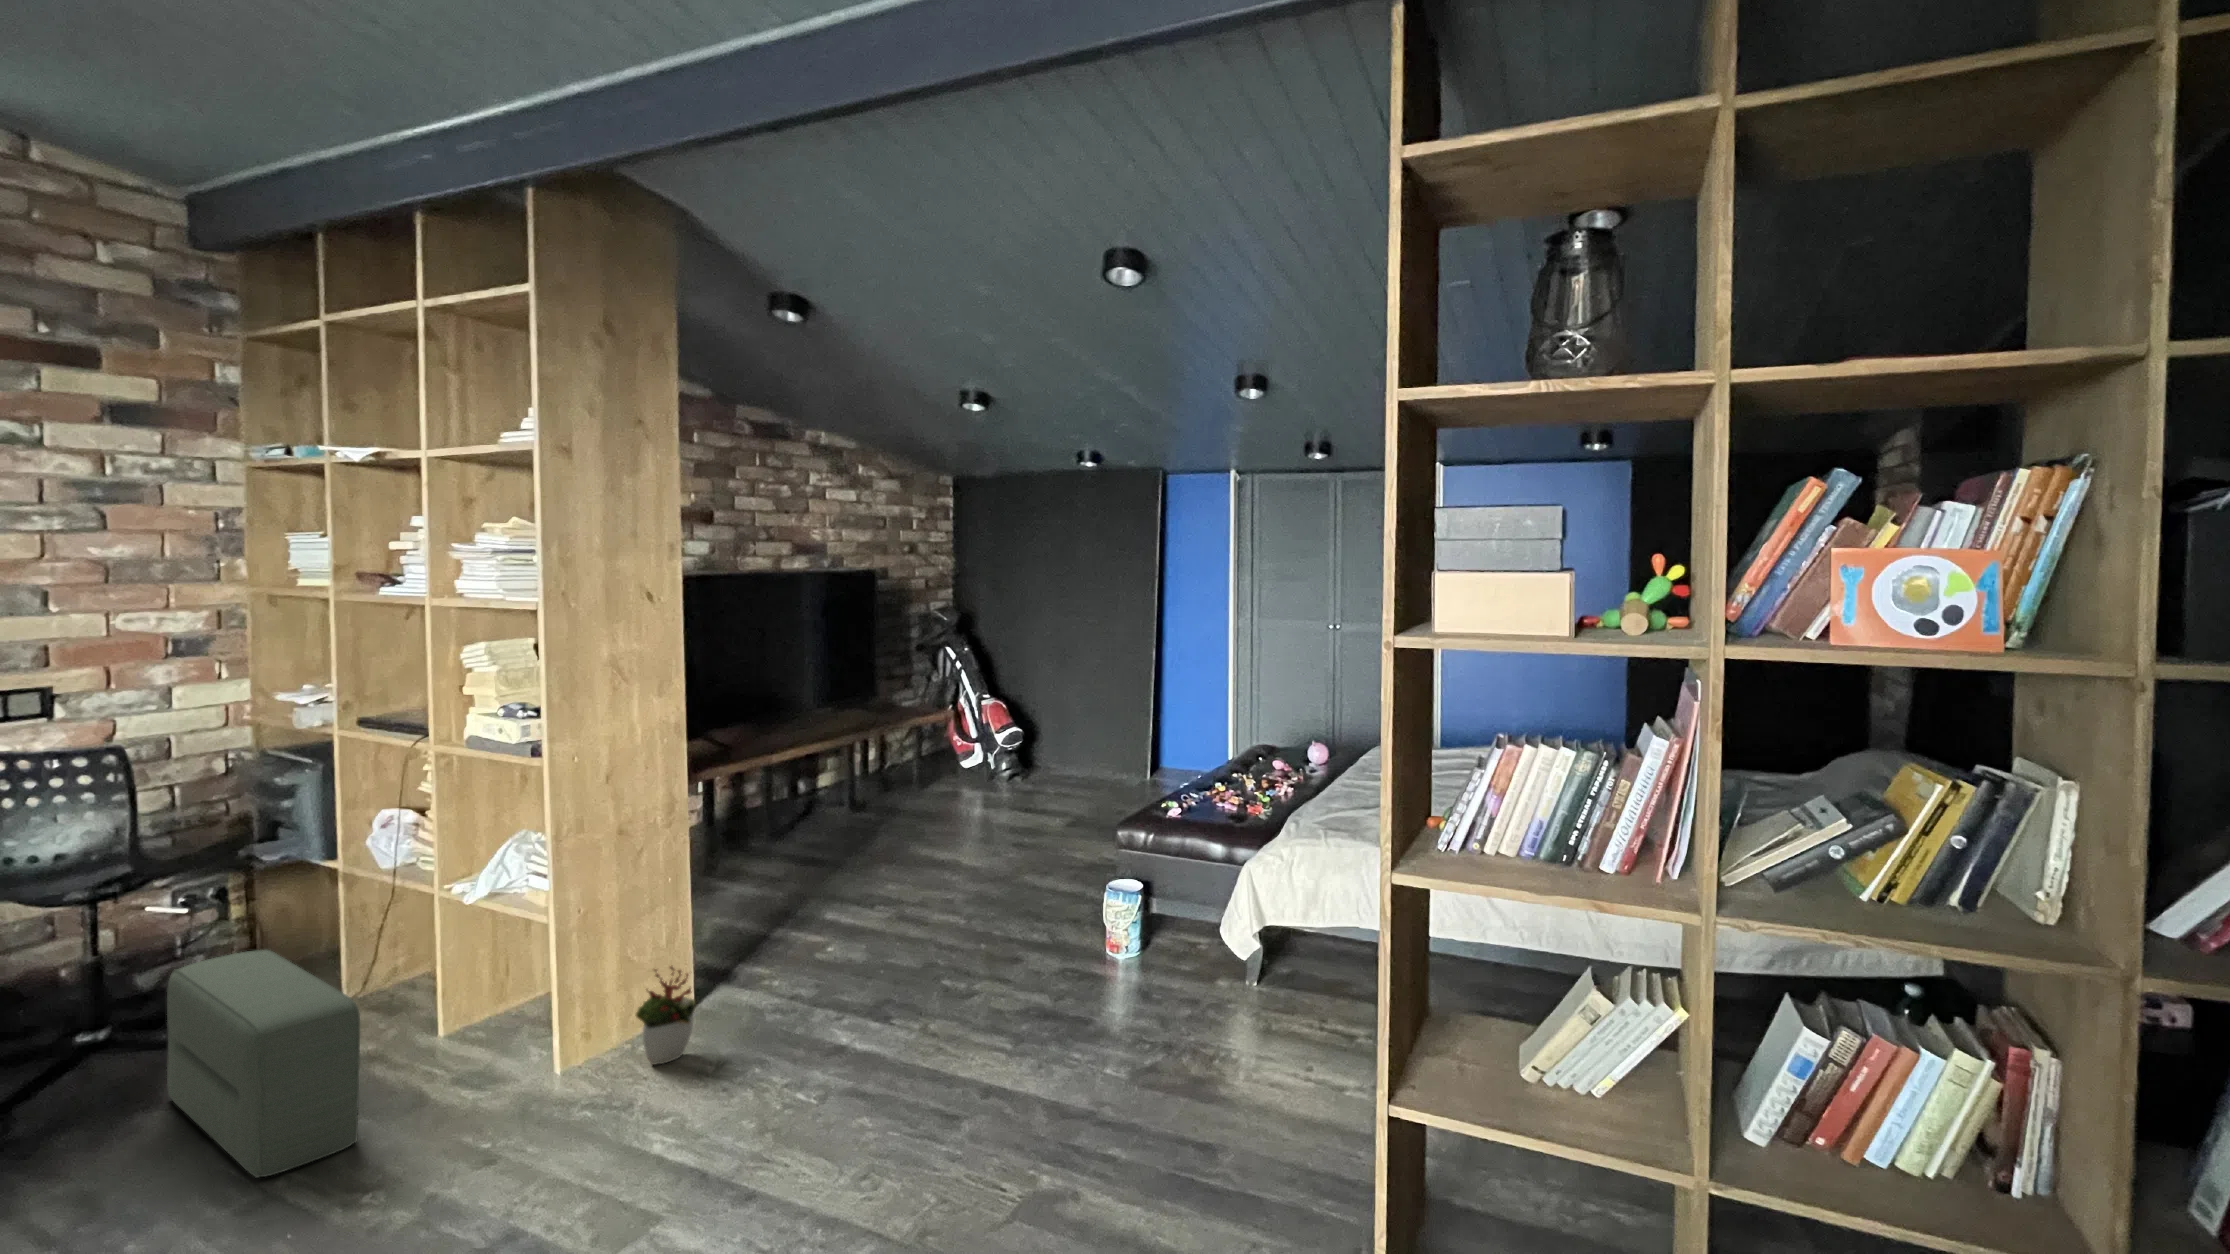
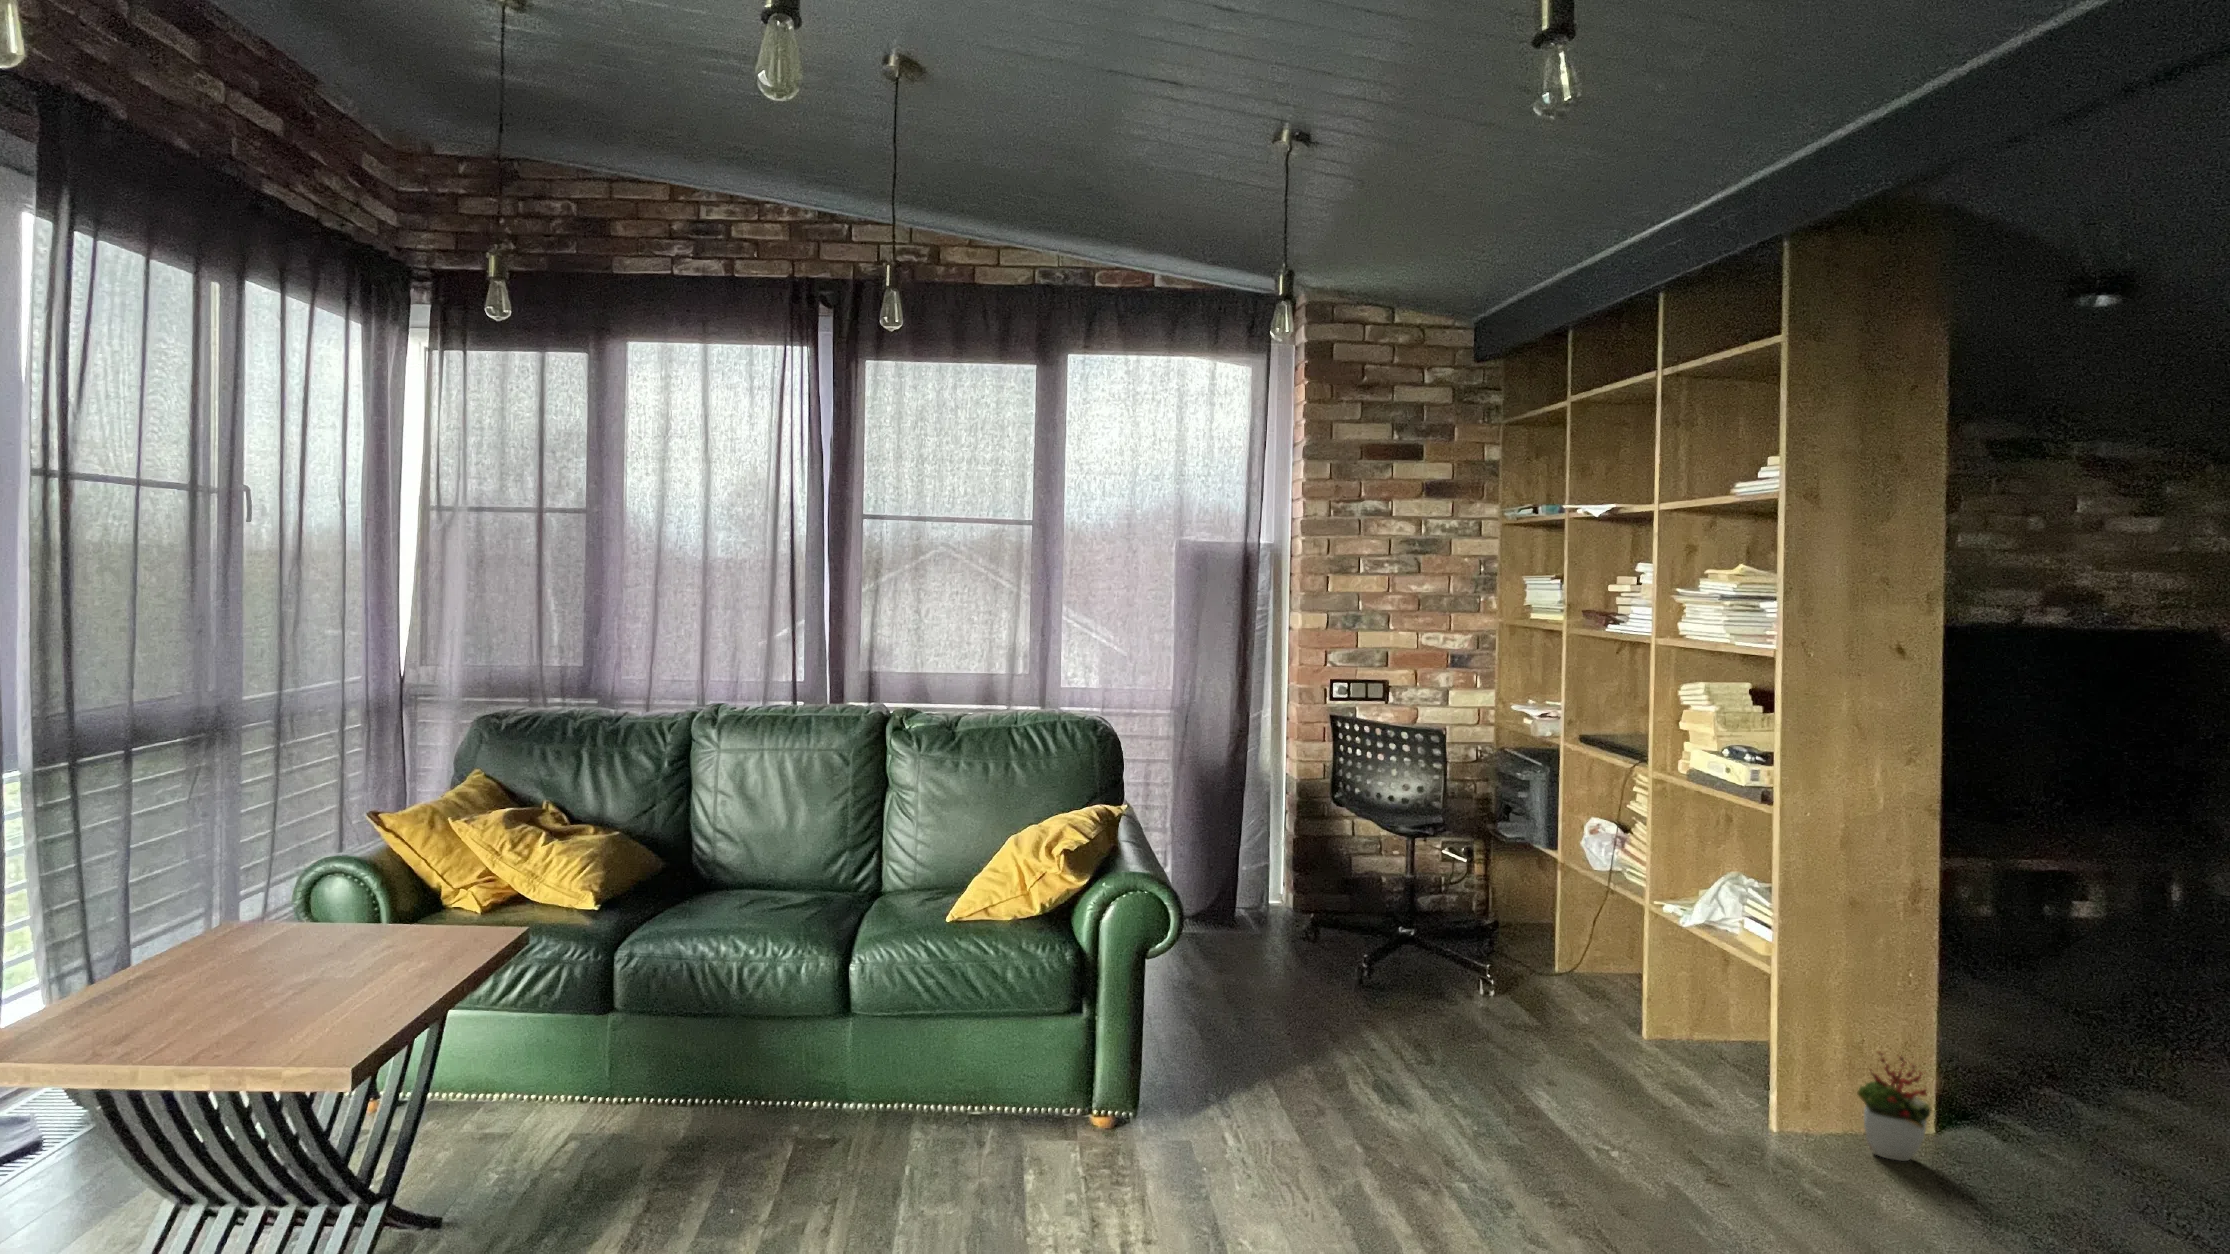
pouf: present [167,950,360,1178] -> none [1453,905,1600,1098]

